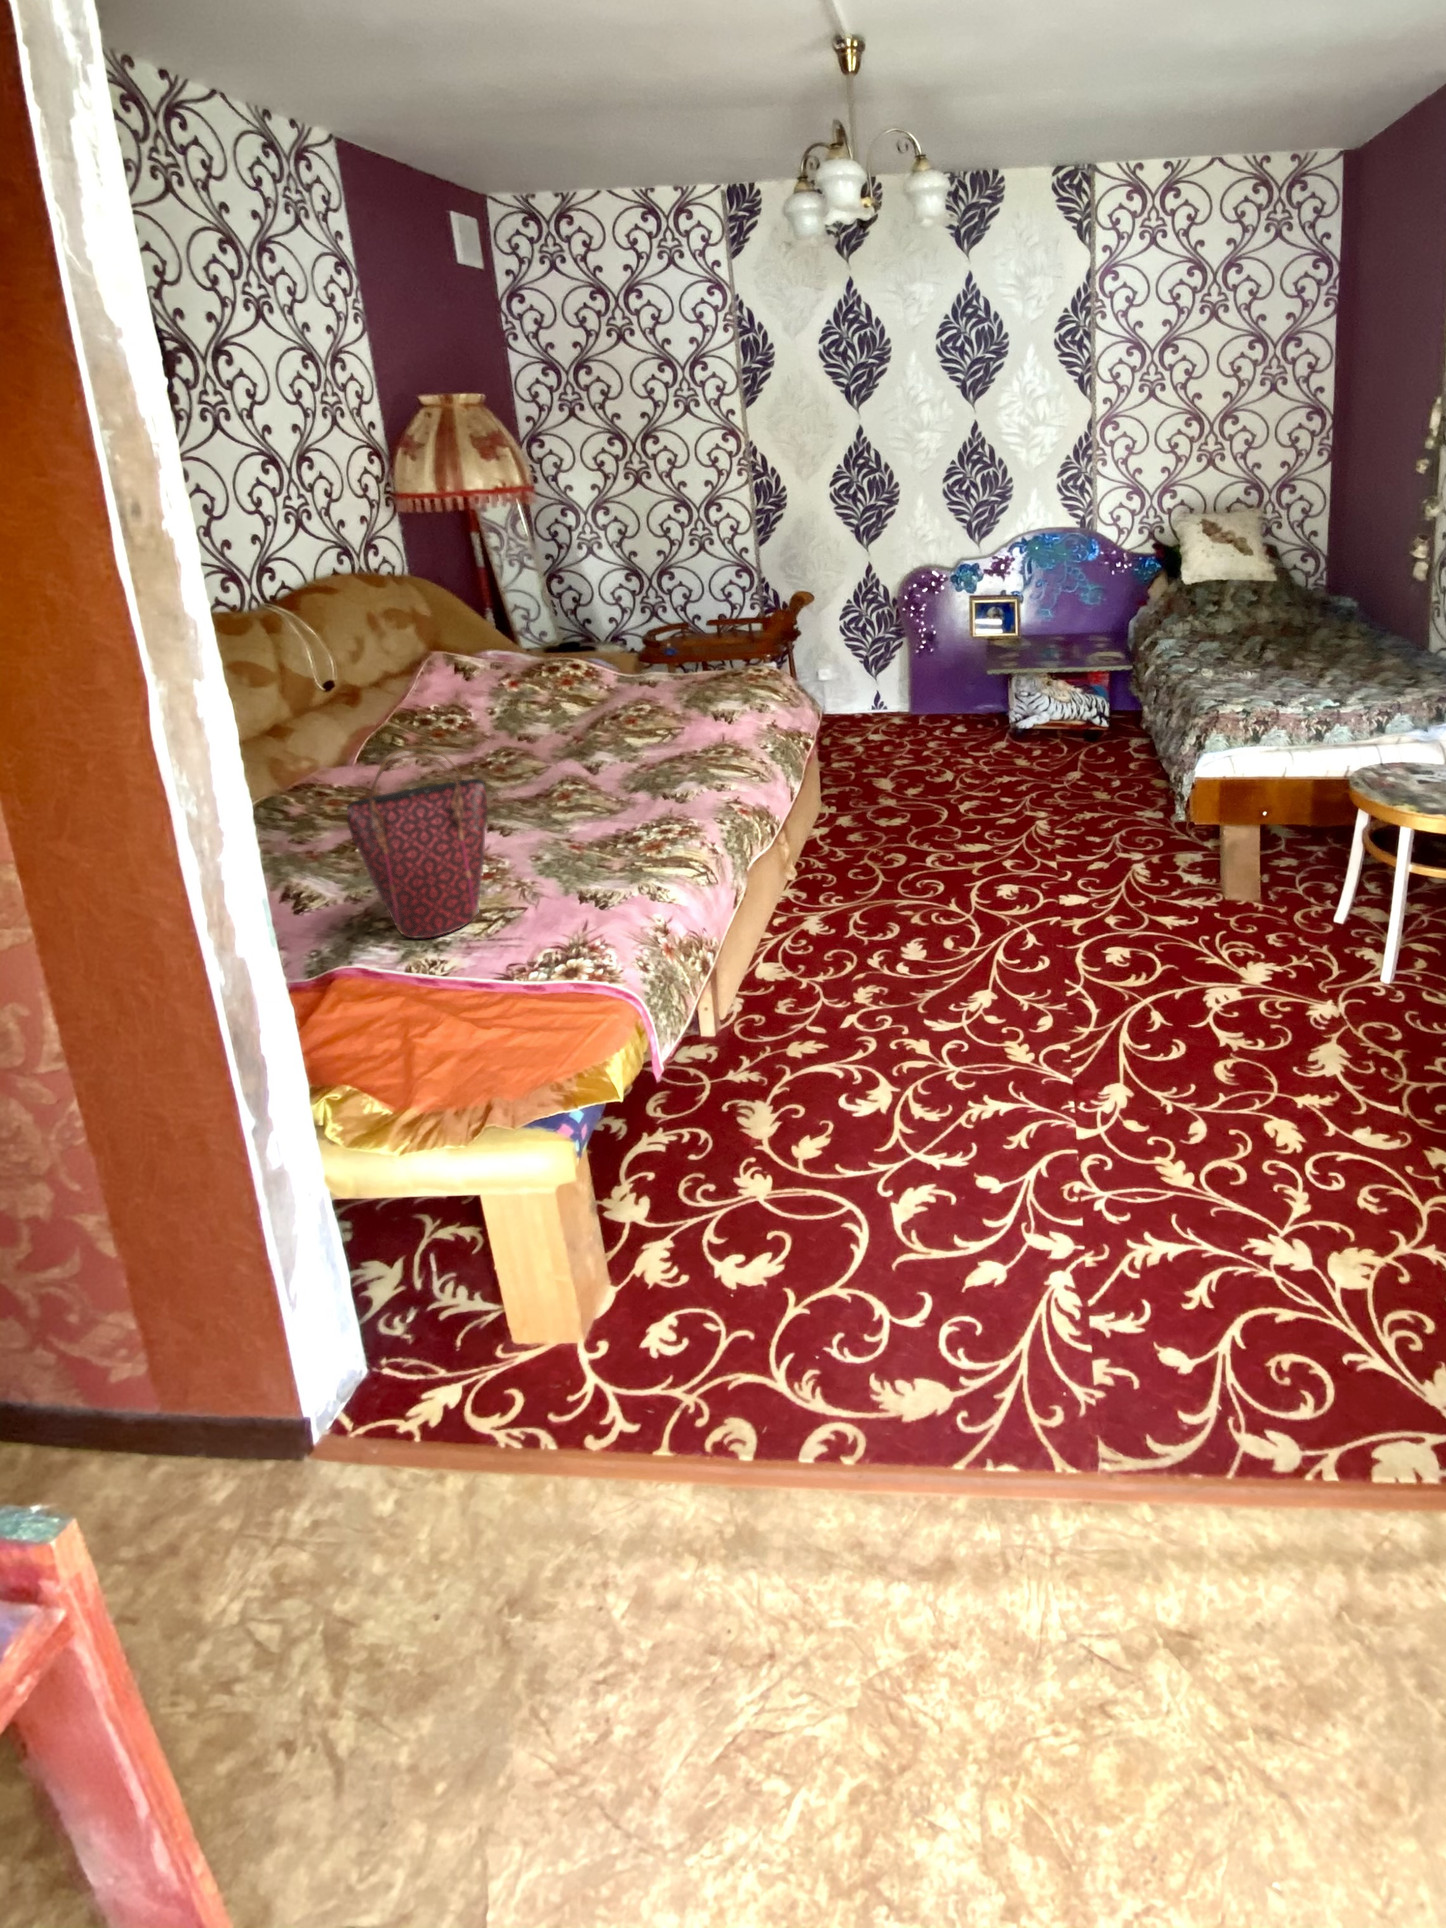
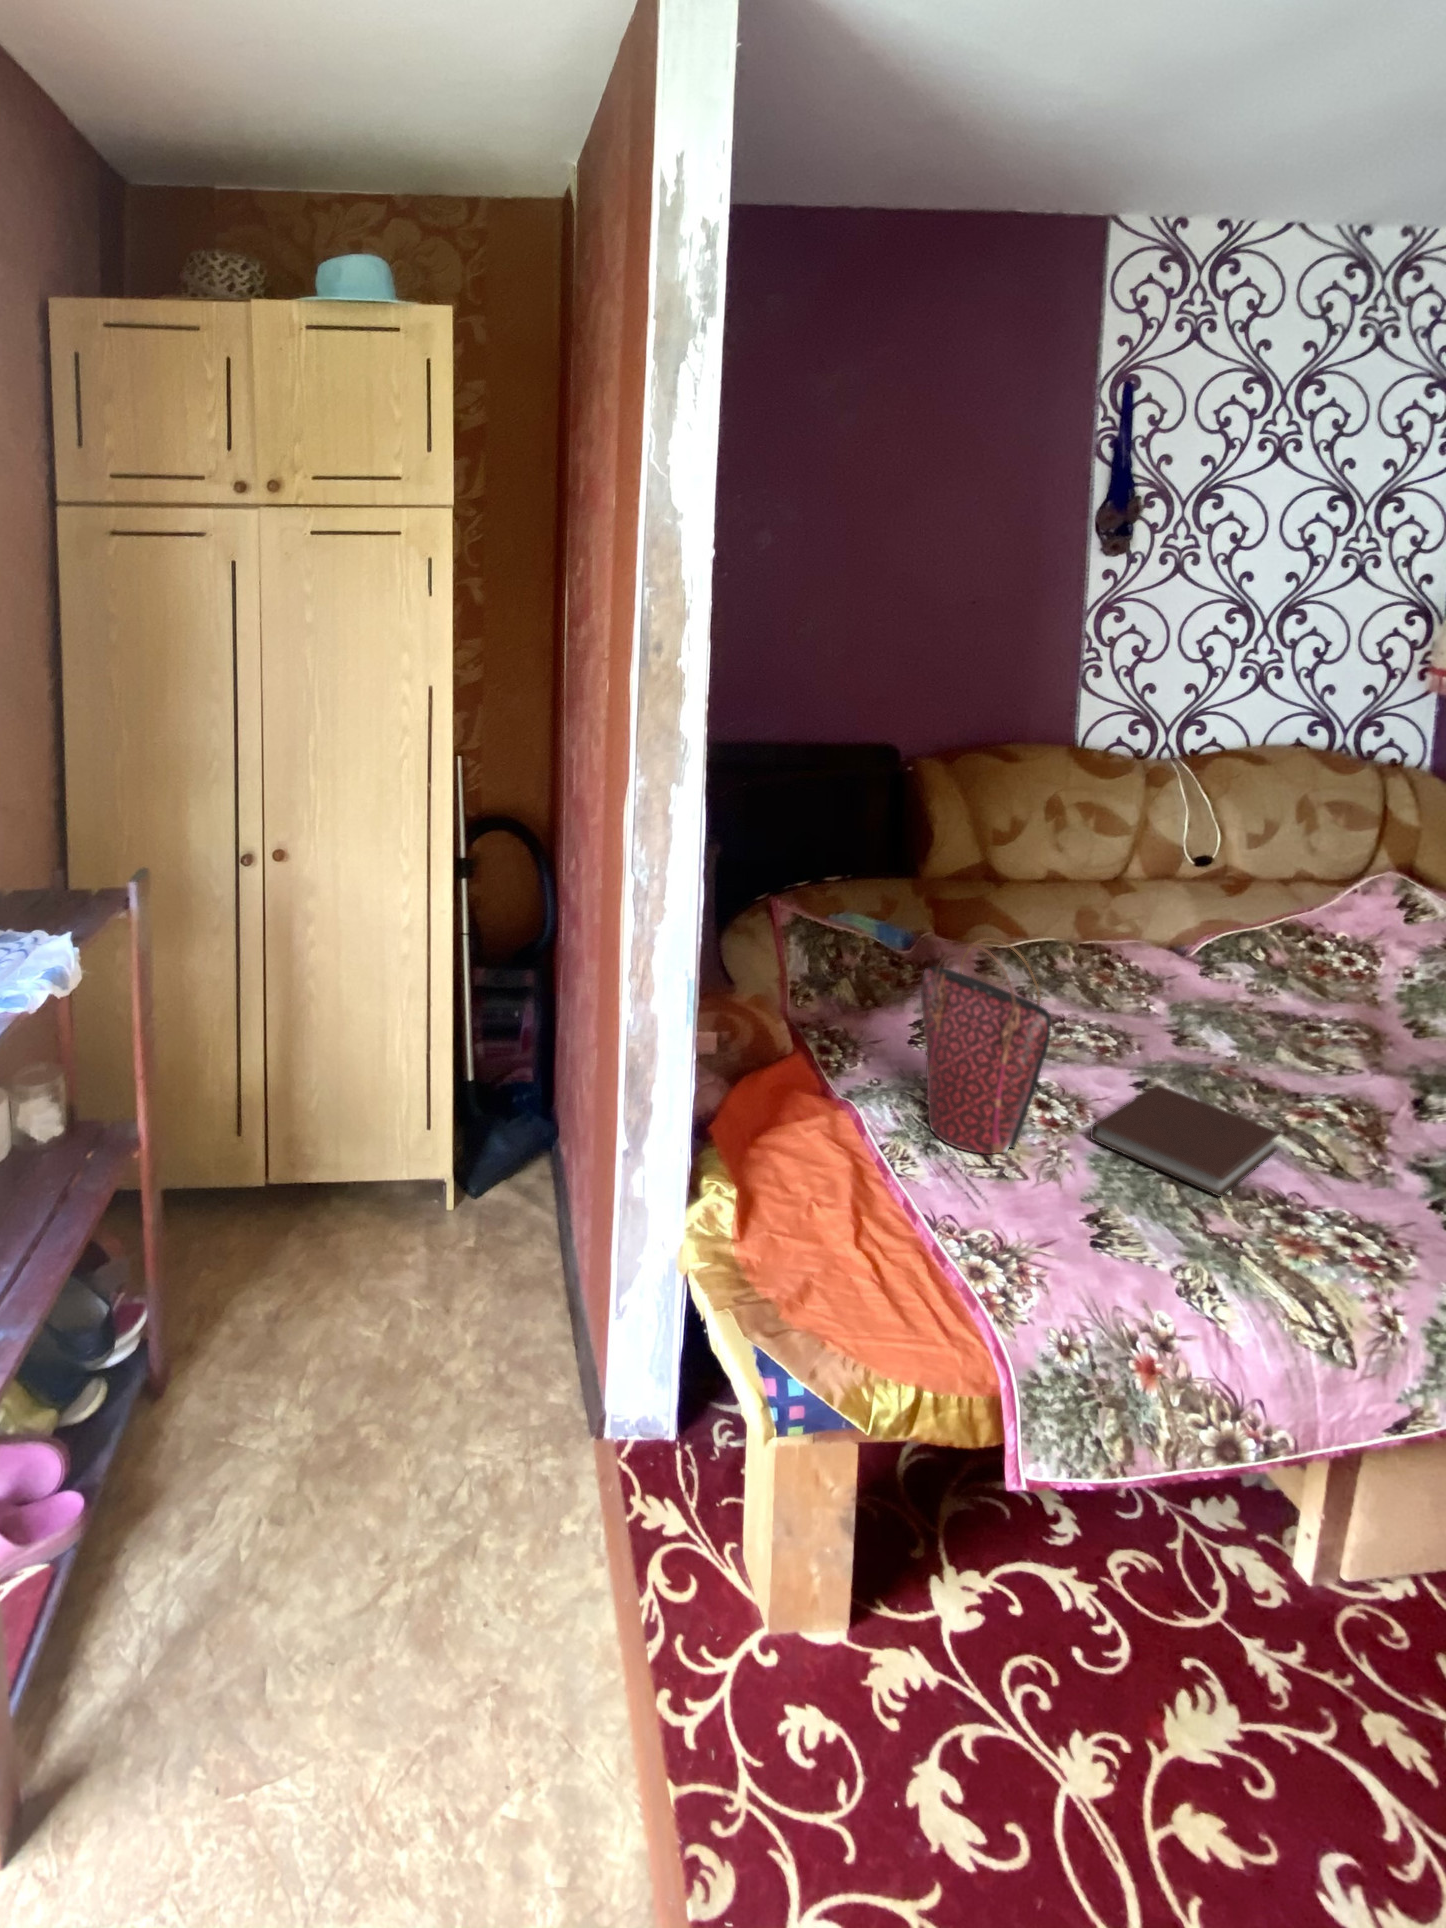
notebook: none [493,803,605,872] -> present [1090,1085,1281,1197]

